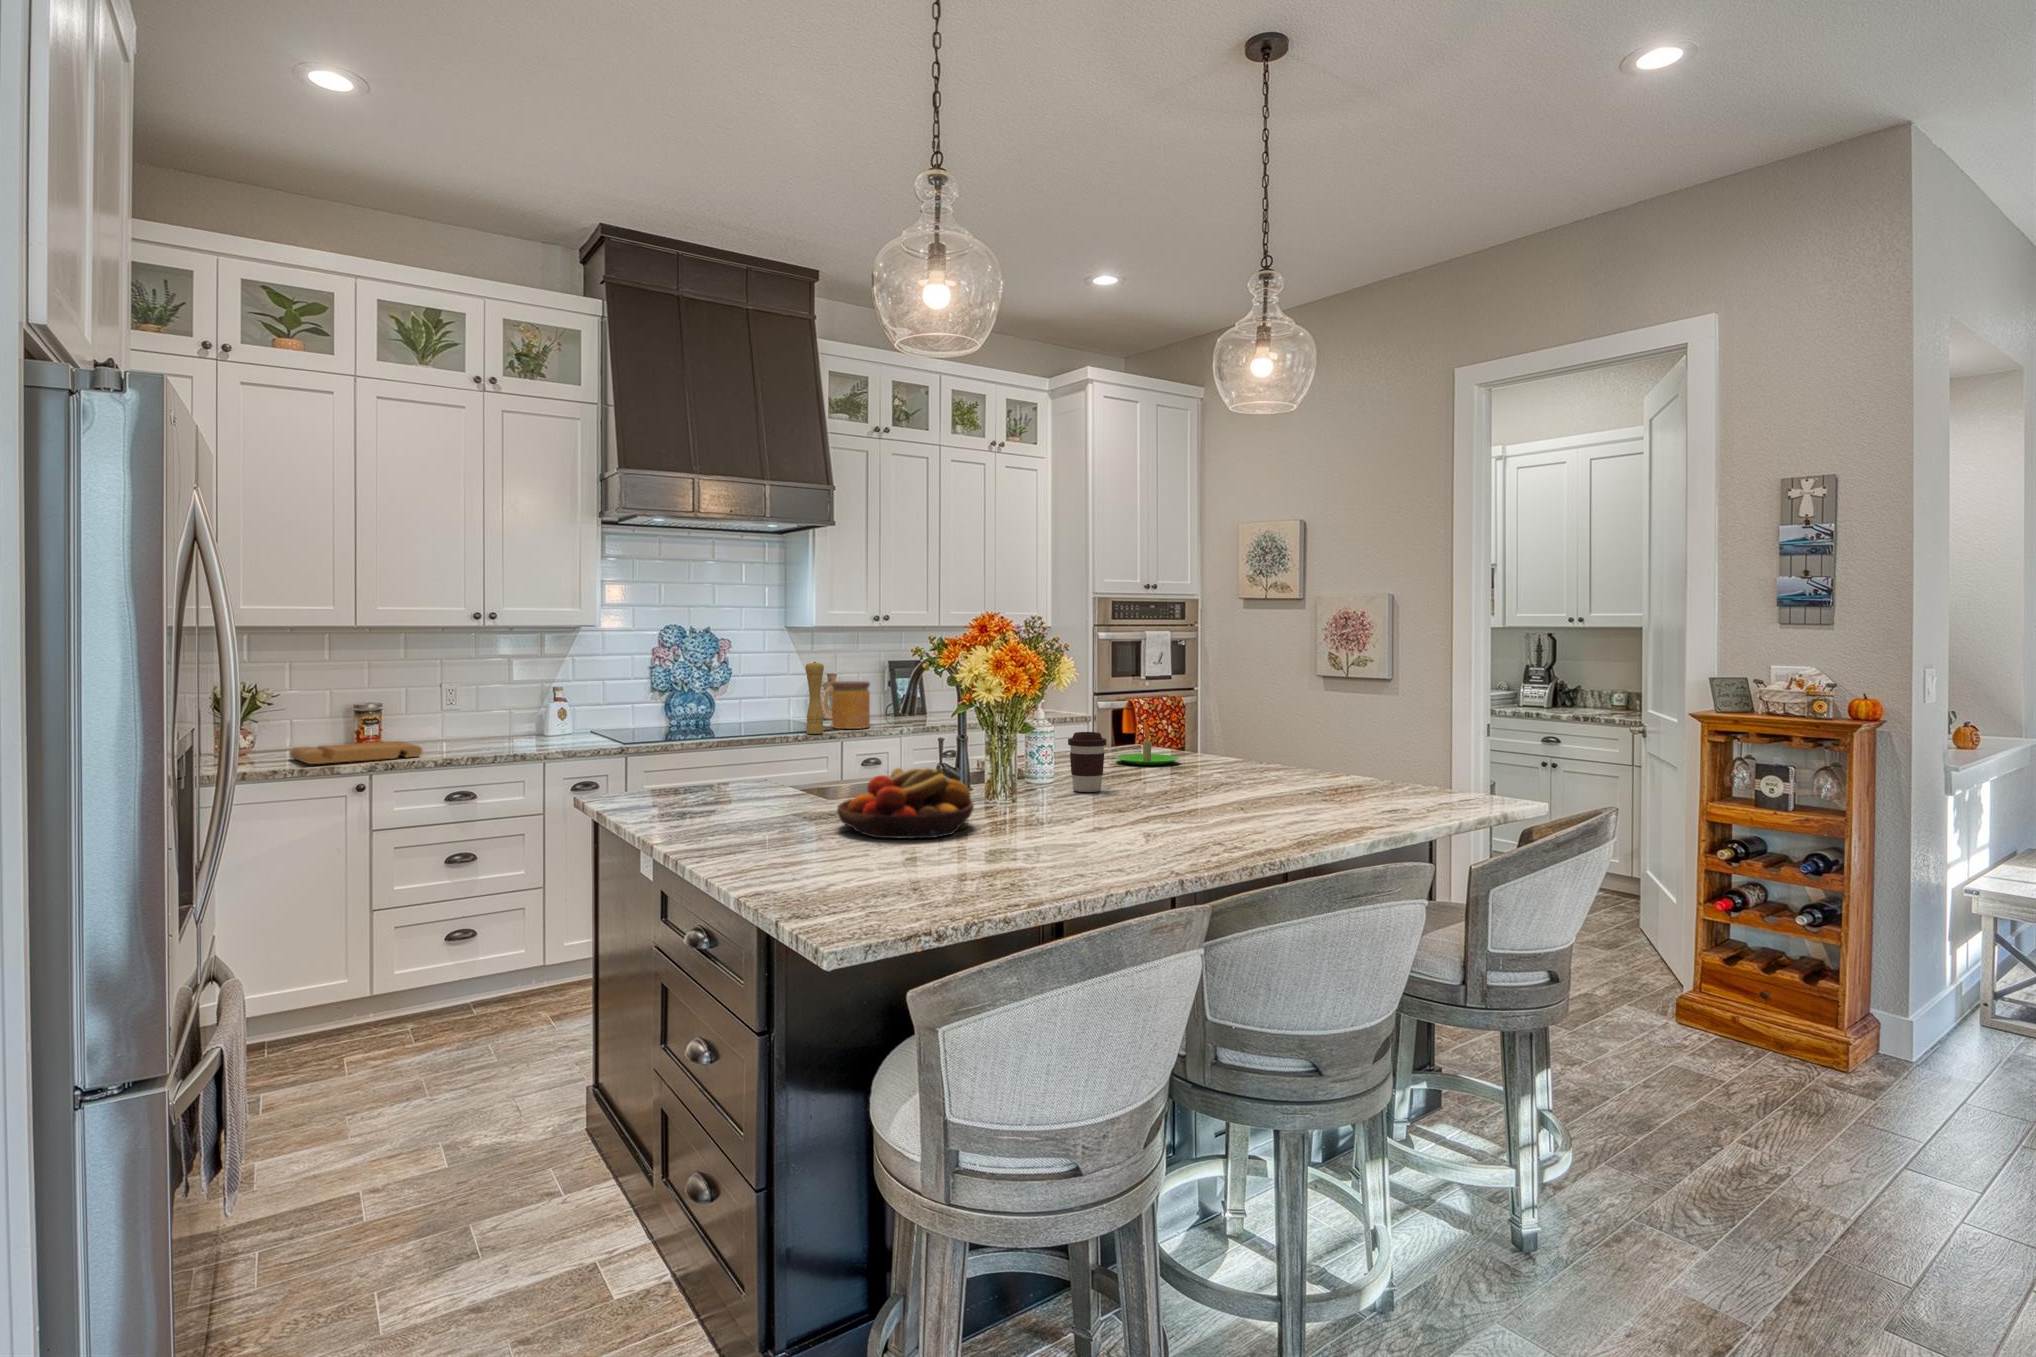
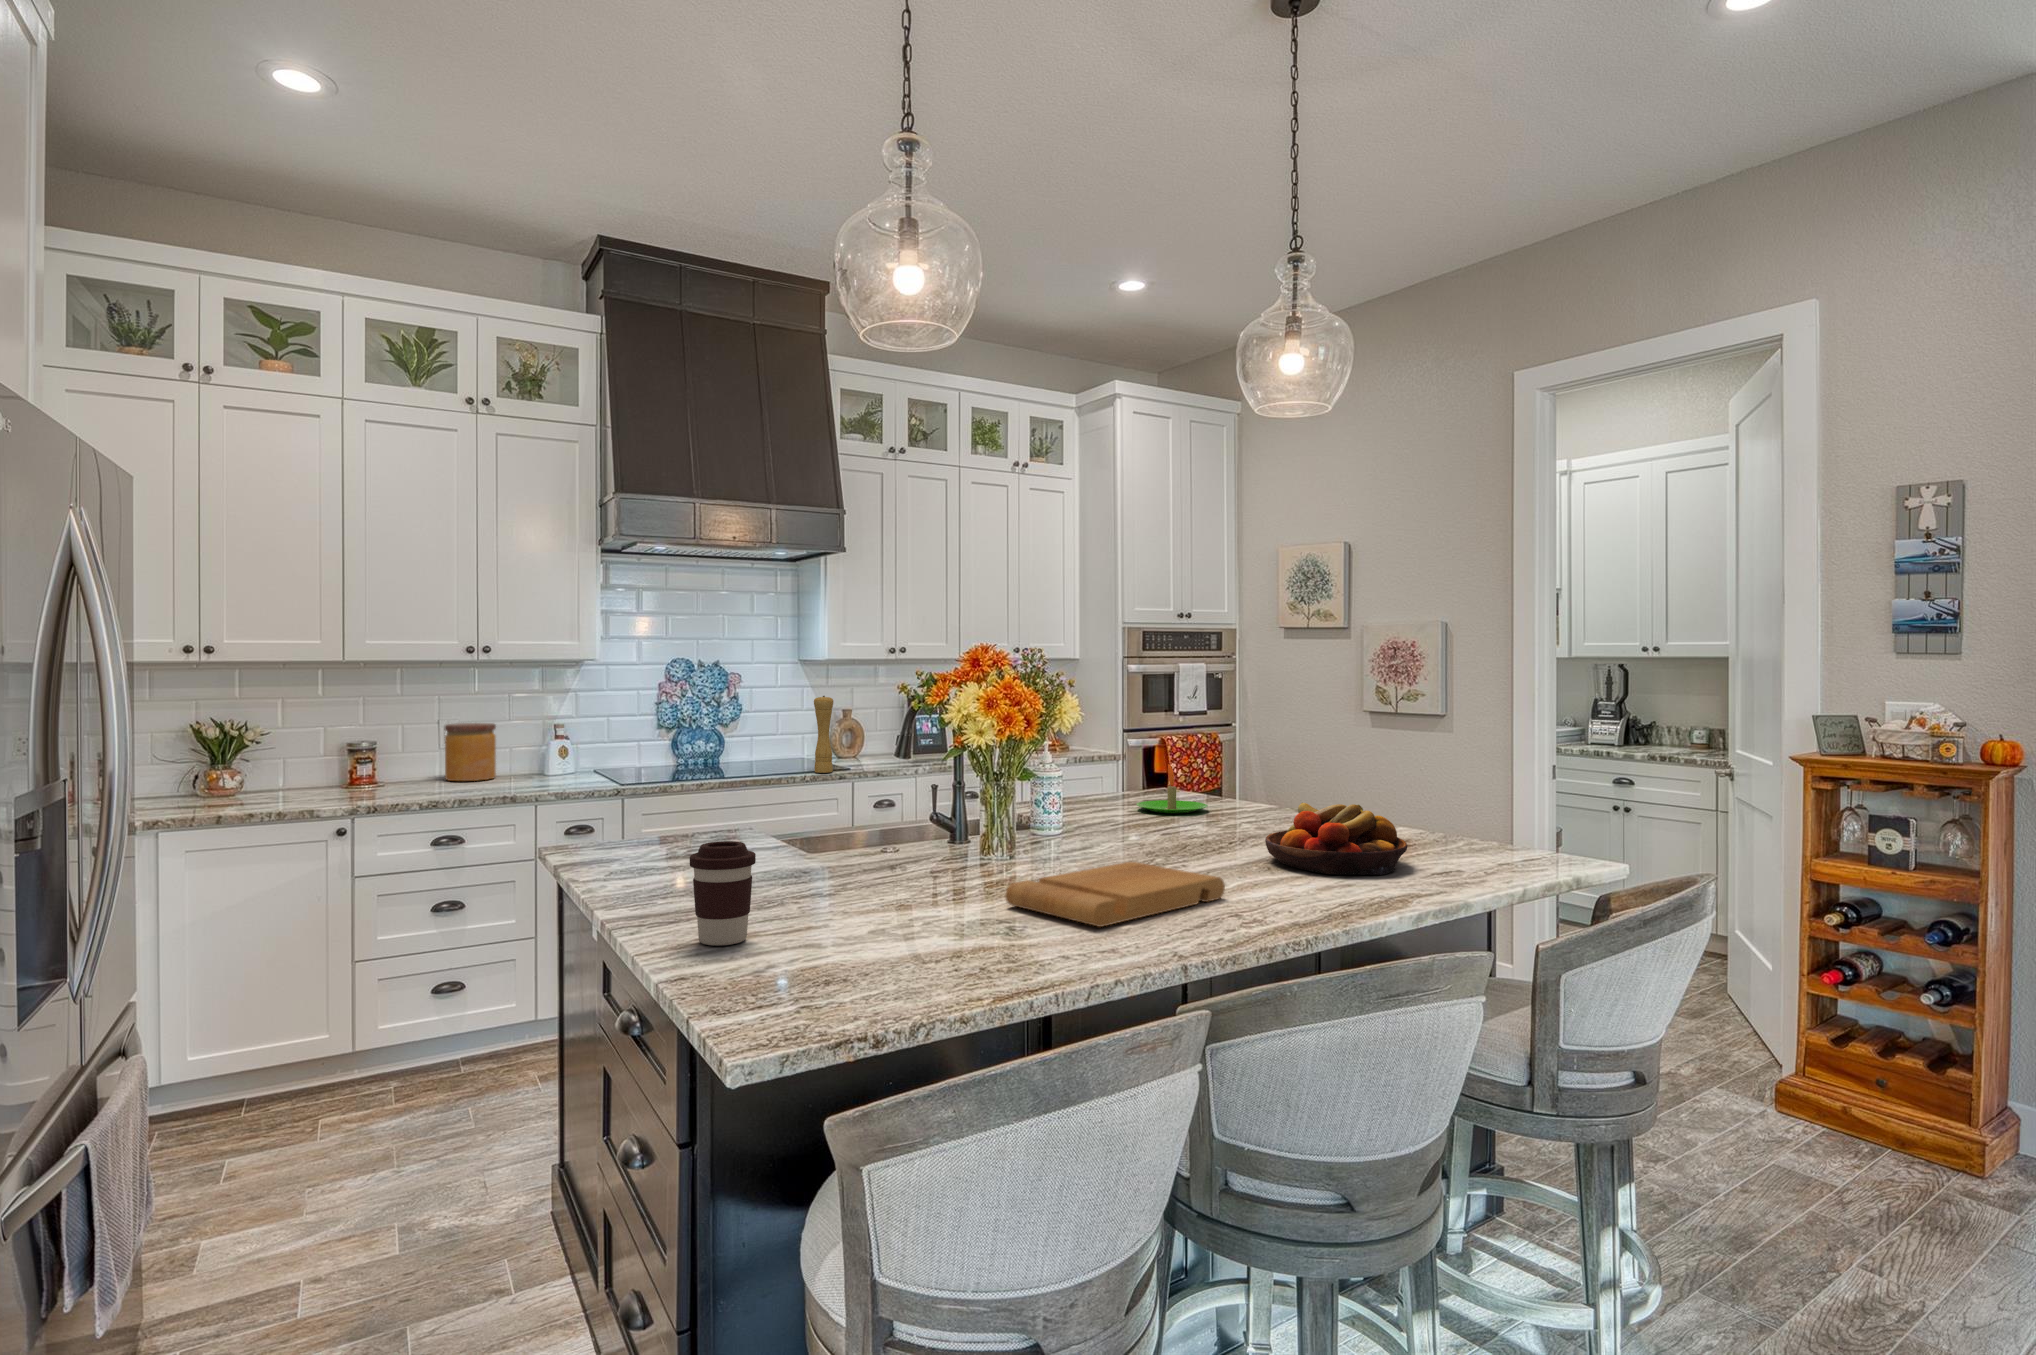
jar: present [832,681,870,729] -> present [445,723,496,781]
coffee cup: present [1068,732,1106,792] -> present [690,841,756,946]
cutting board: present [290,741,423,764] -> present [1005,861,1225,927]
fruit bowl: present [837,768,974,838] -> present [1265,803,1408,875]

